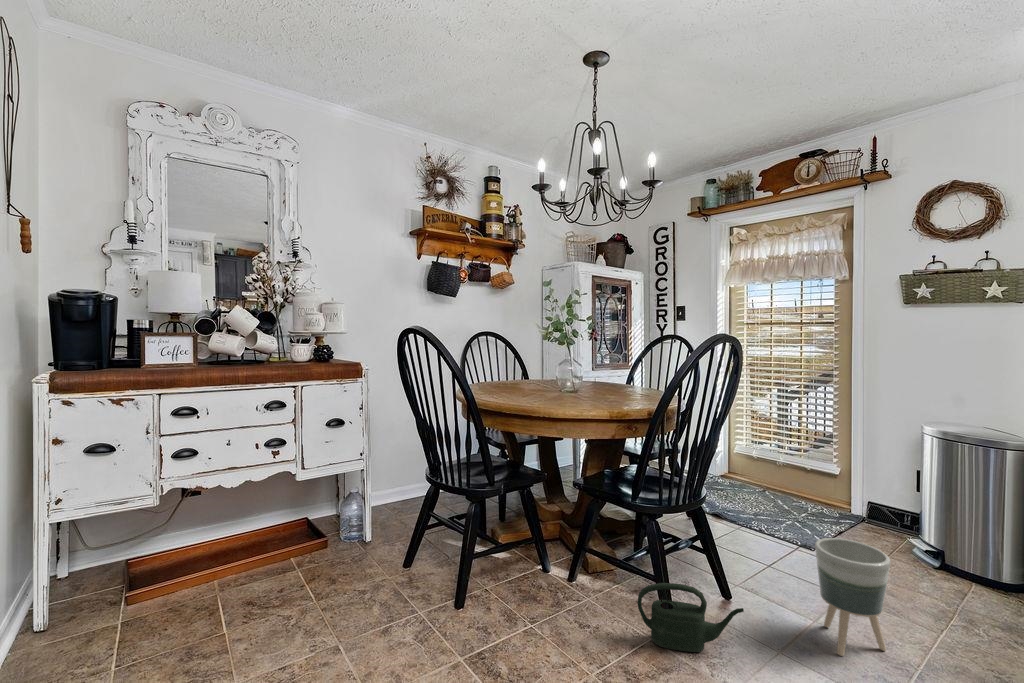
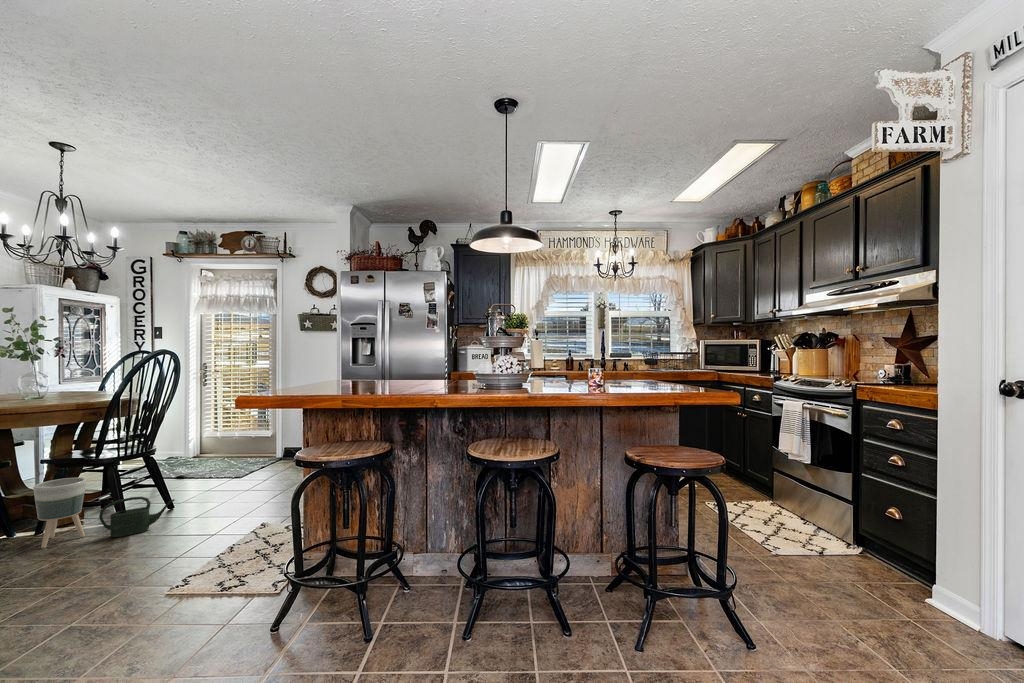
planter: present [815,538,891,656] -> present [33,478,86,548]

